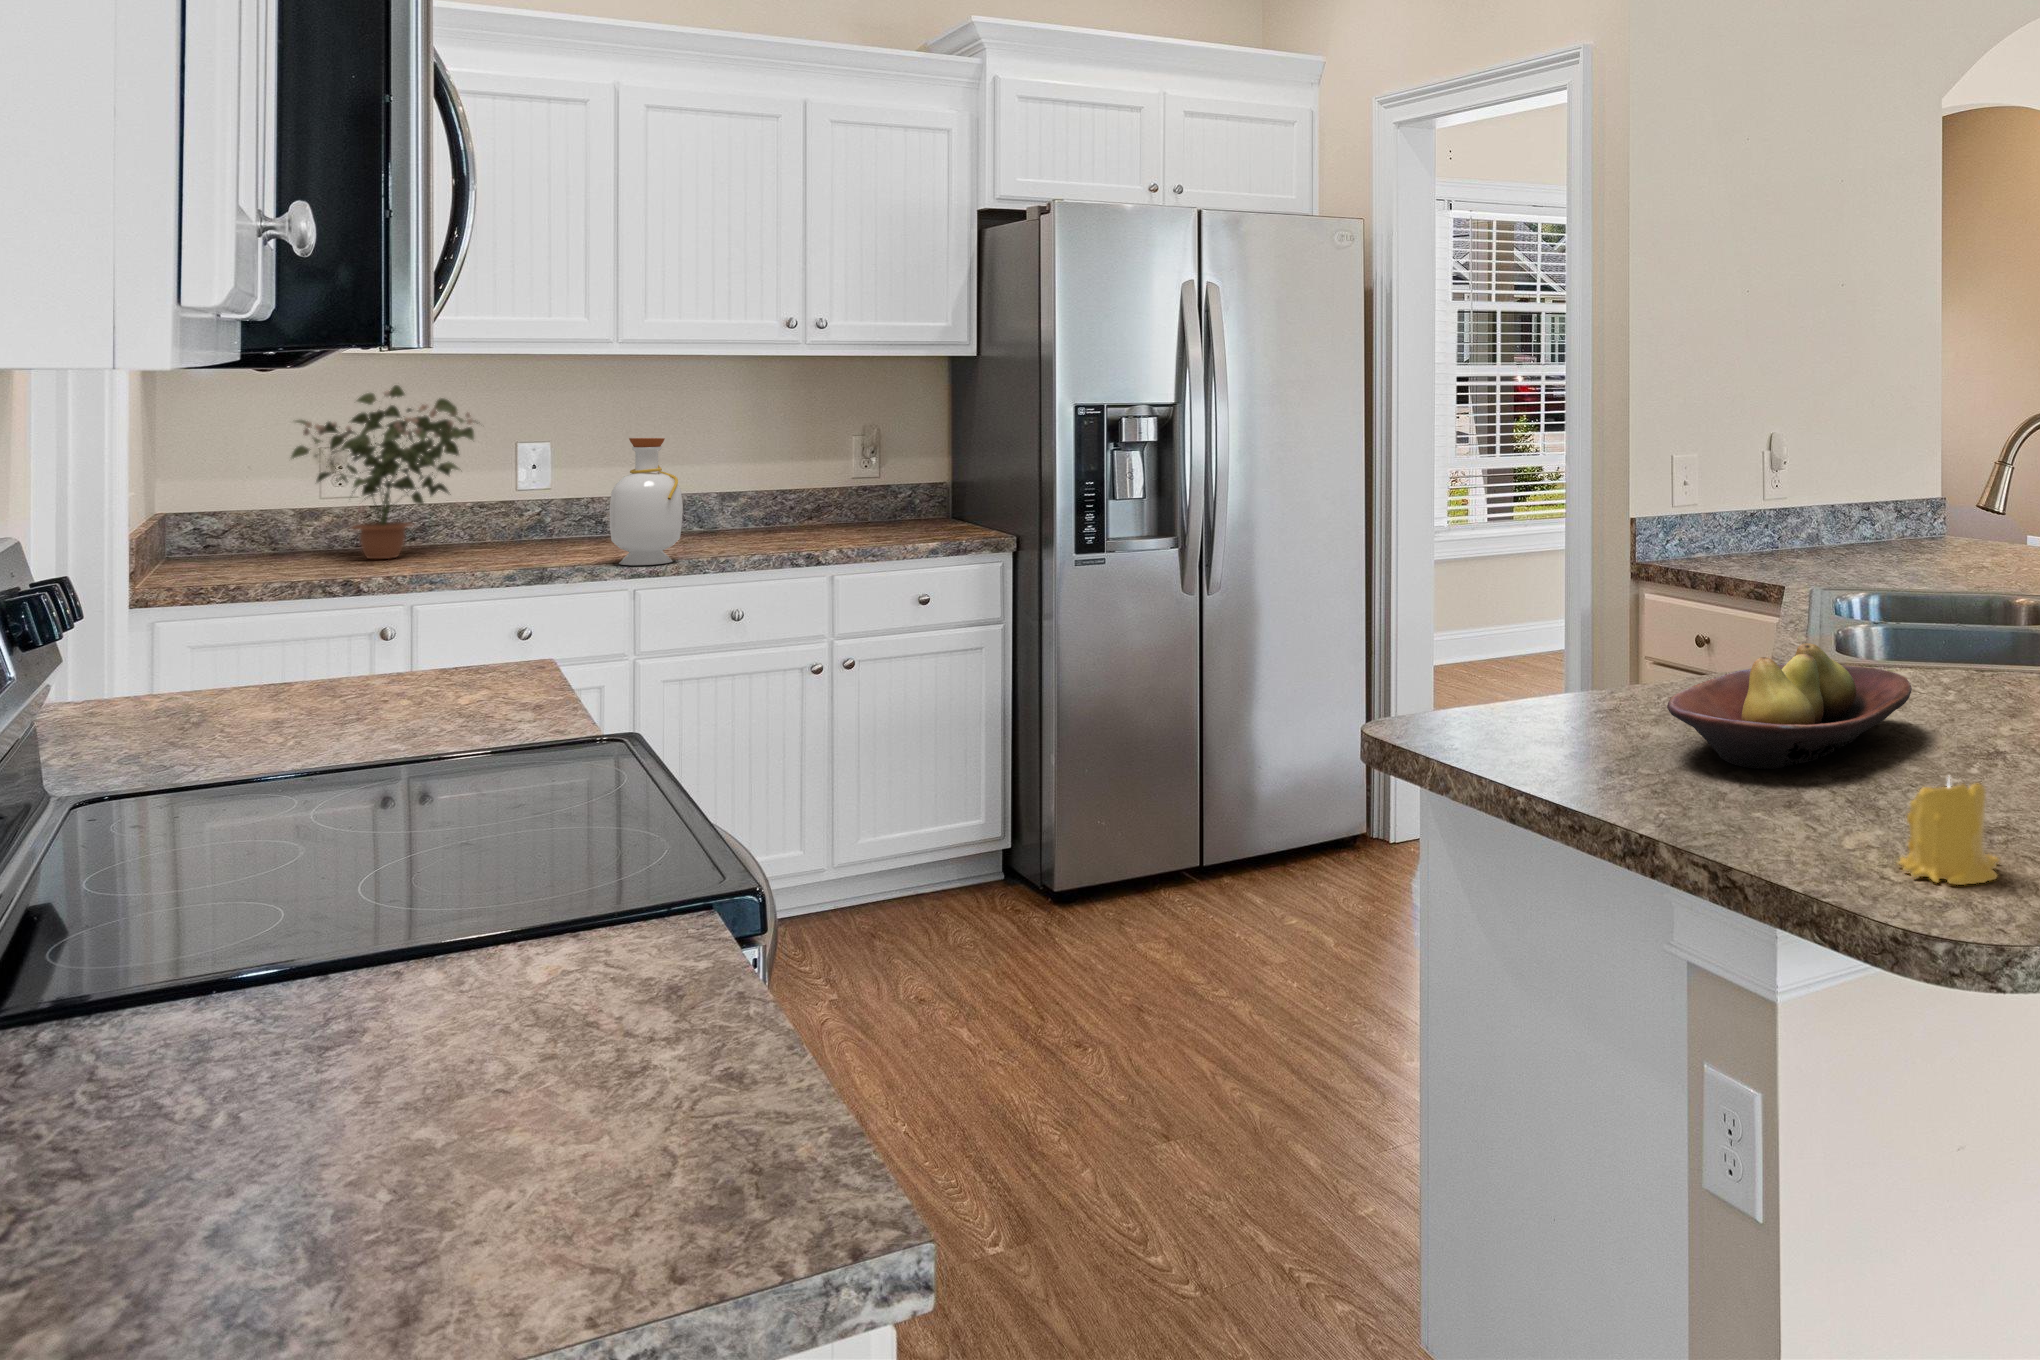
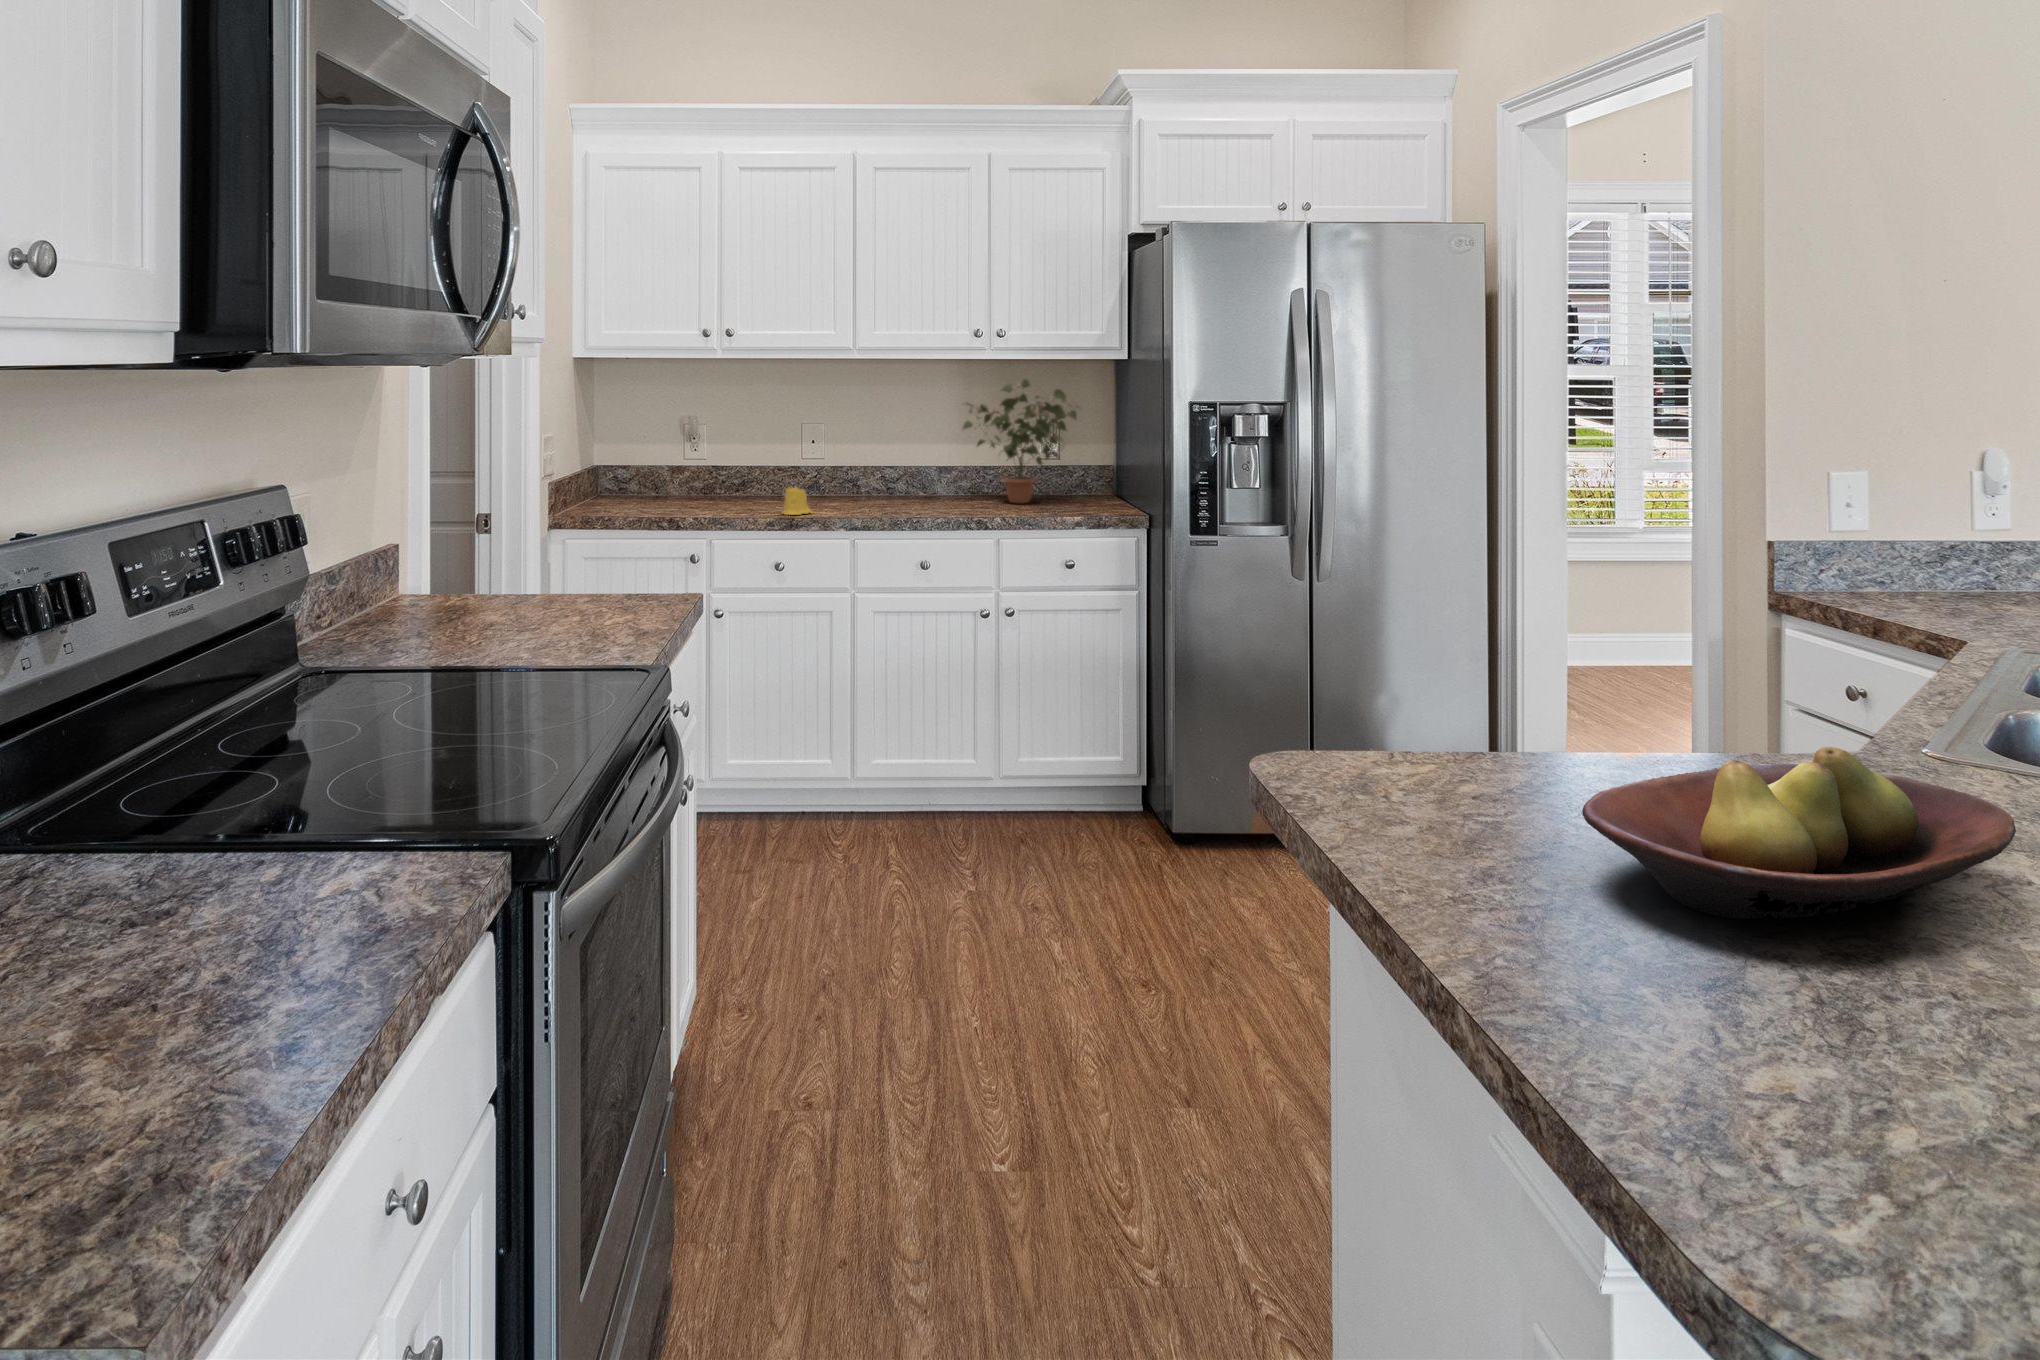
potted plant: present [291,385,474,559] -> present [963,379,1077,503]
bottle: present [609,438,683,565] -> none [831,422,882,521]
candle: present [1898,783,1999,885] -> present [782,488,812,515]

